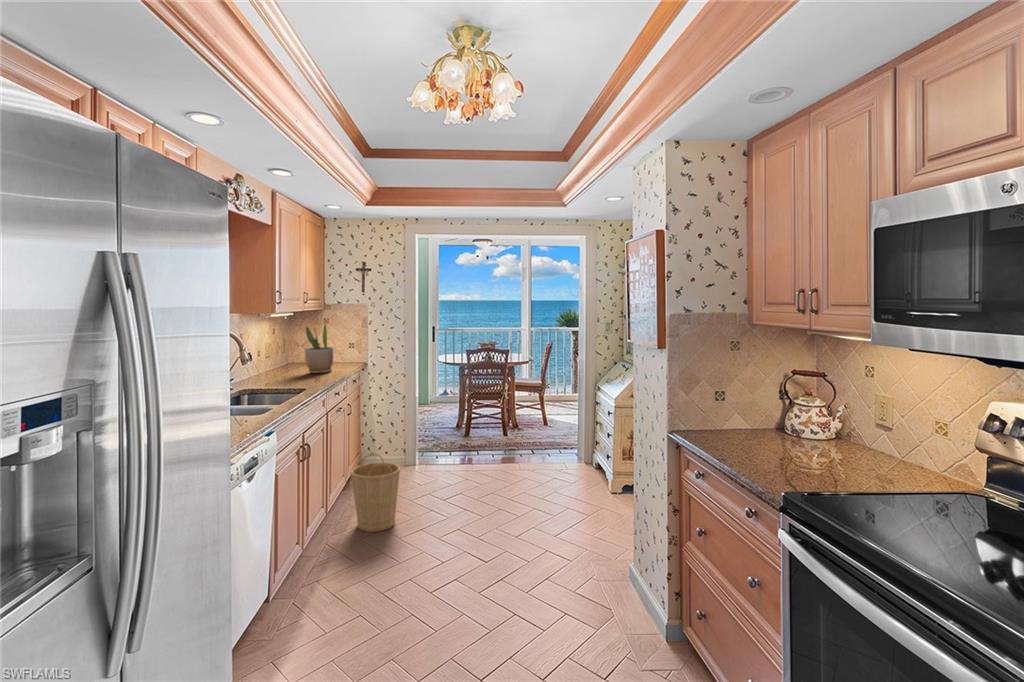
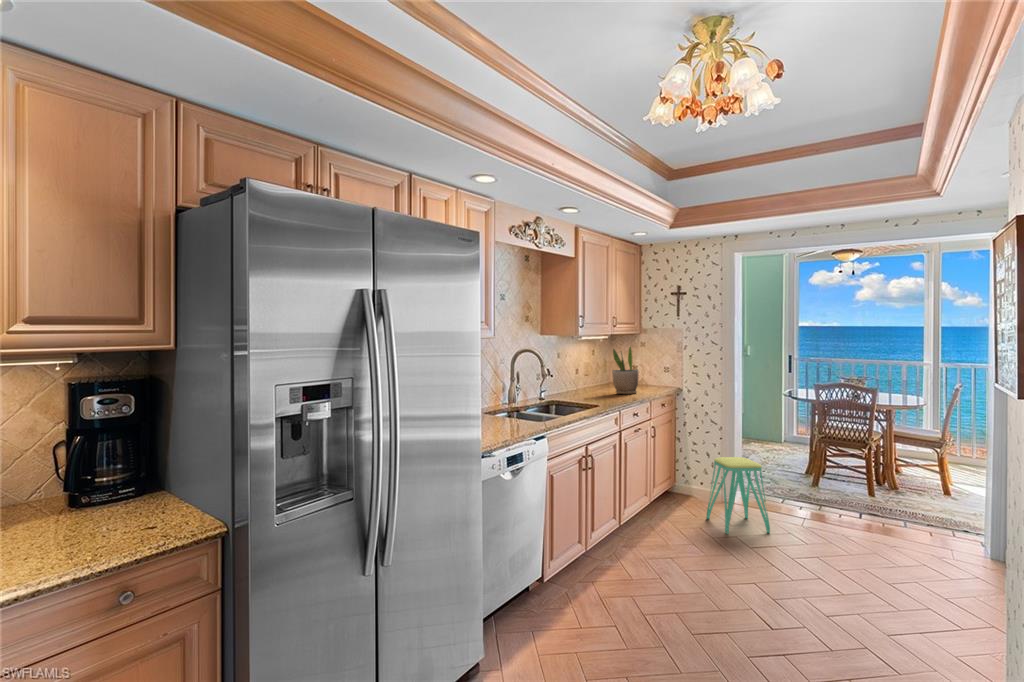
stool: none [401,421,456,490] -> present [706,457,770,534]
basket: present [351,454,400,532] -> none [633,480,684,562]

